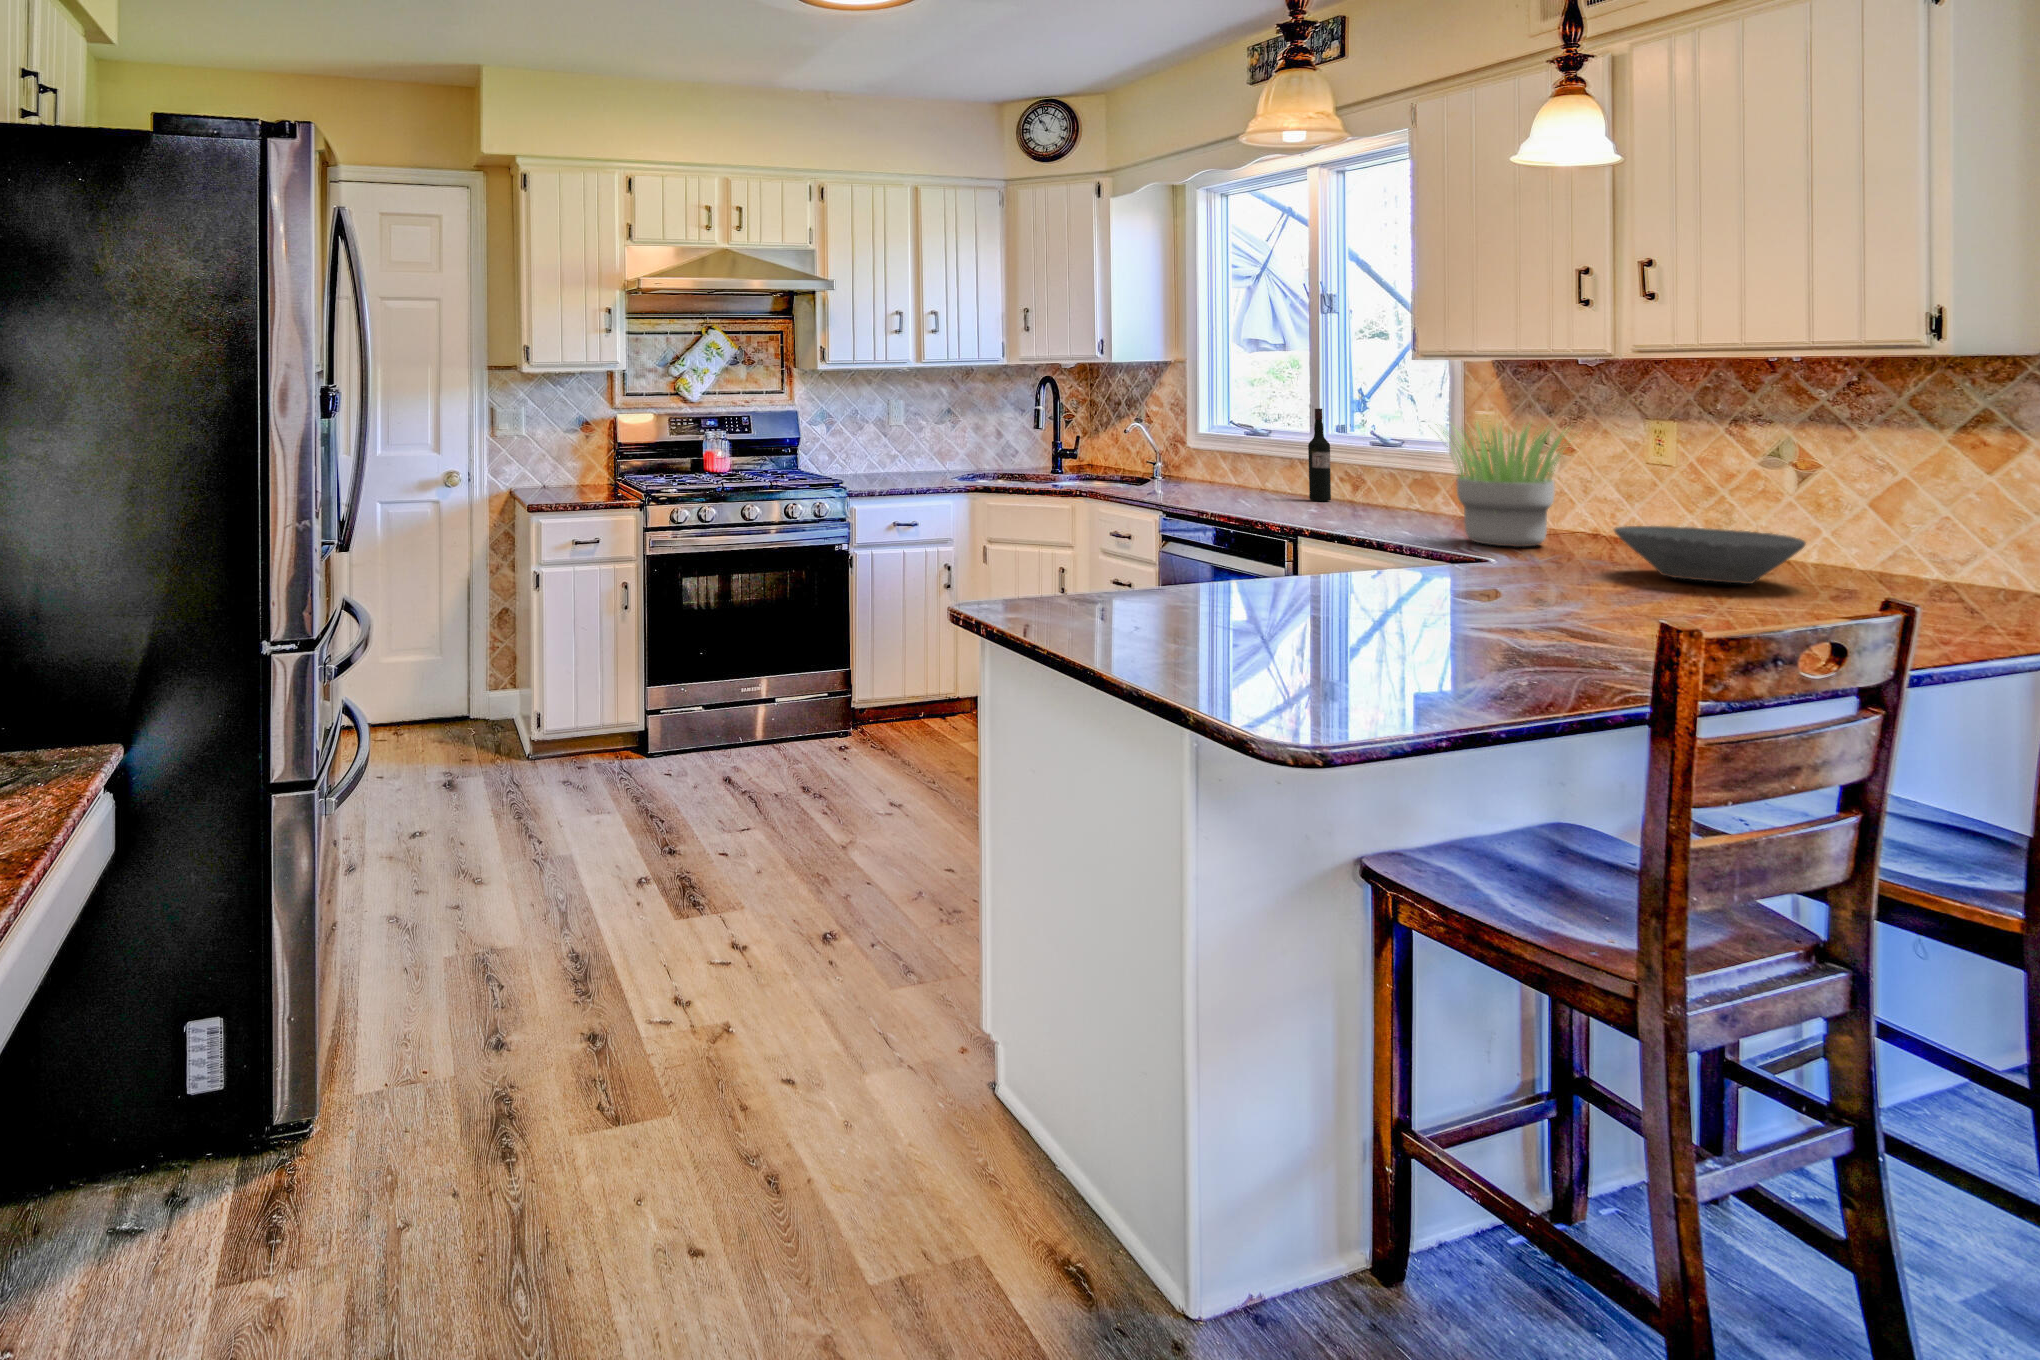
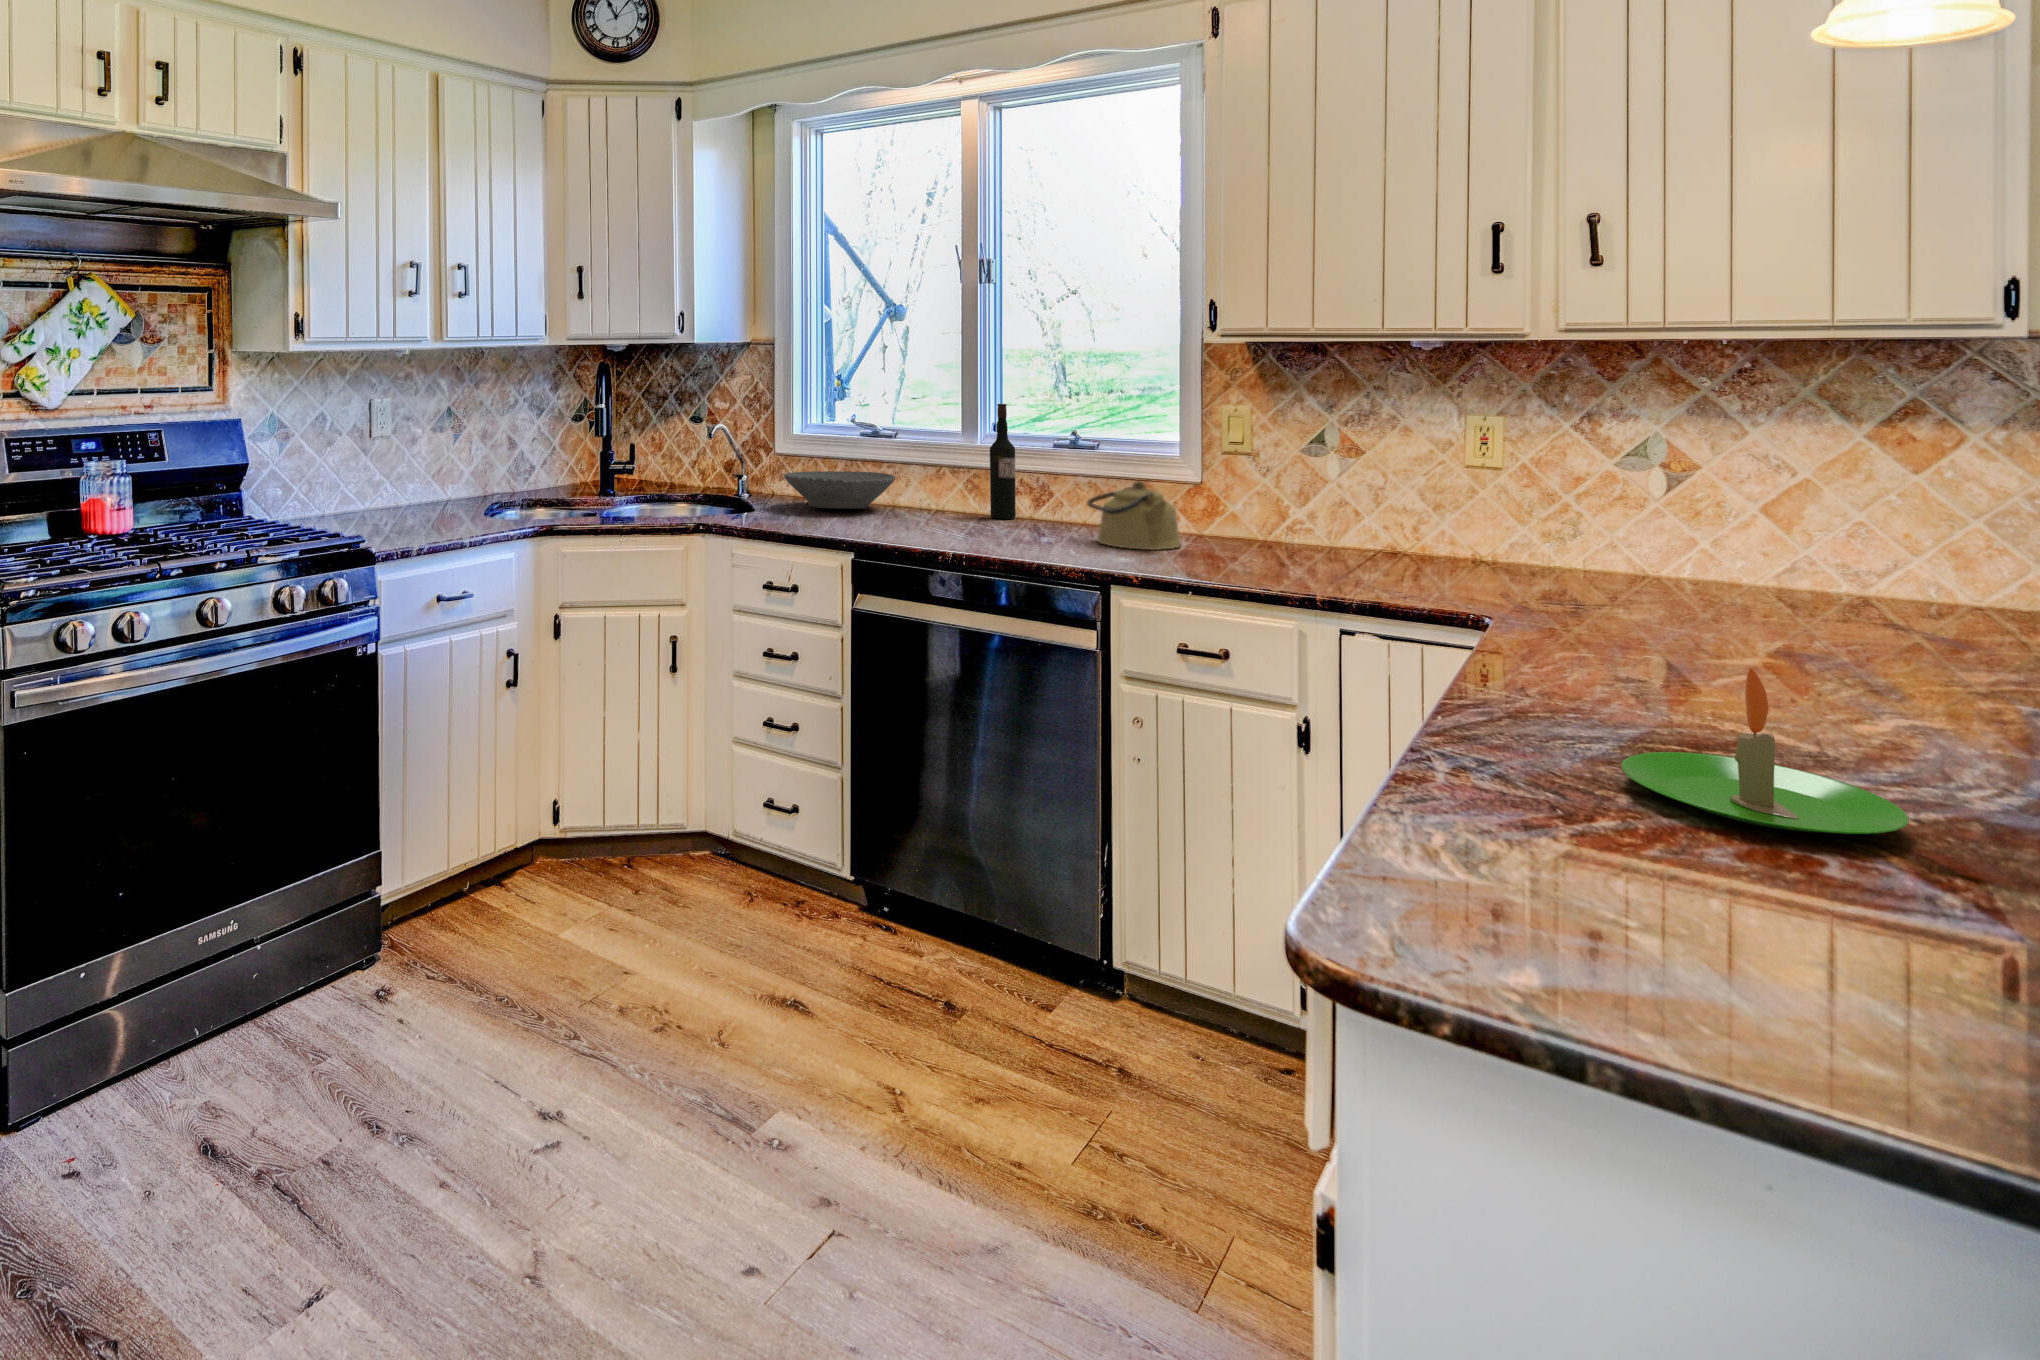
potted plant: present [1436,422,1570,547] -> none [1296,417,1504,581]
kettle: none [1329,469,1404,521] -> present [1087,481,1181,550]
bowl: present [1614,526,1806,584] -> present [784,471,895,509]
candle: none [1189,534,1306,611] -> present [1621,668,1909,834]

